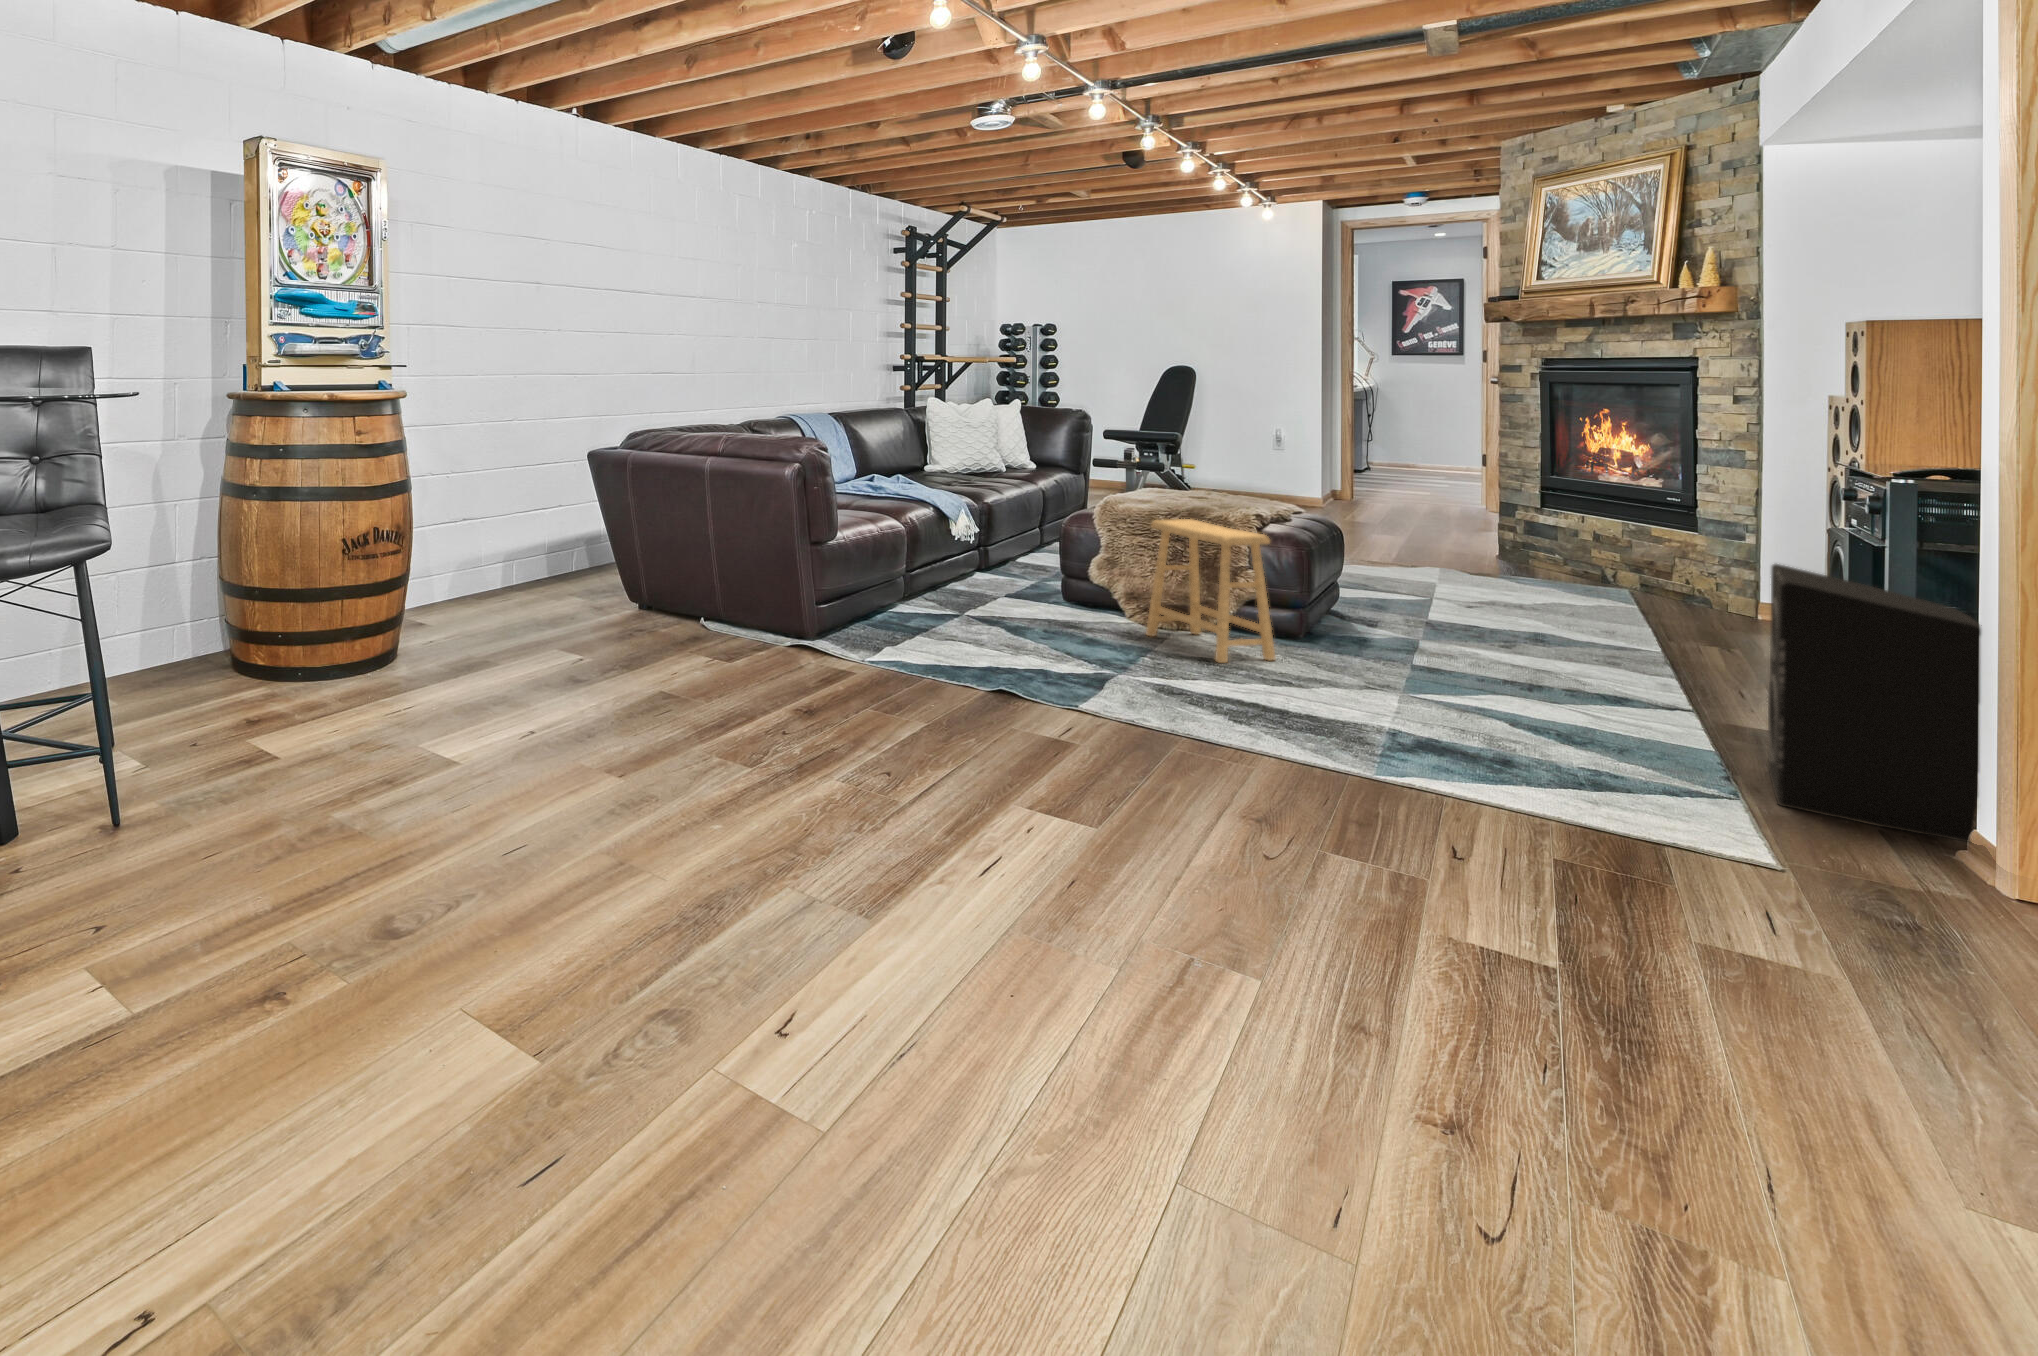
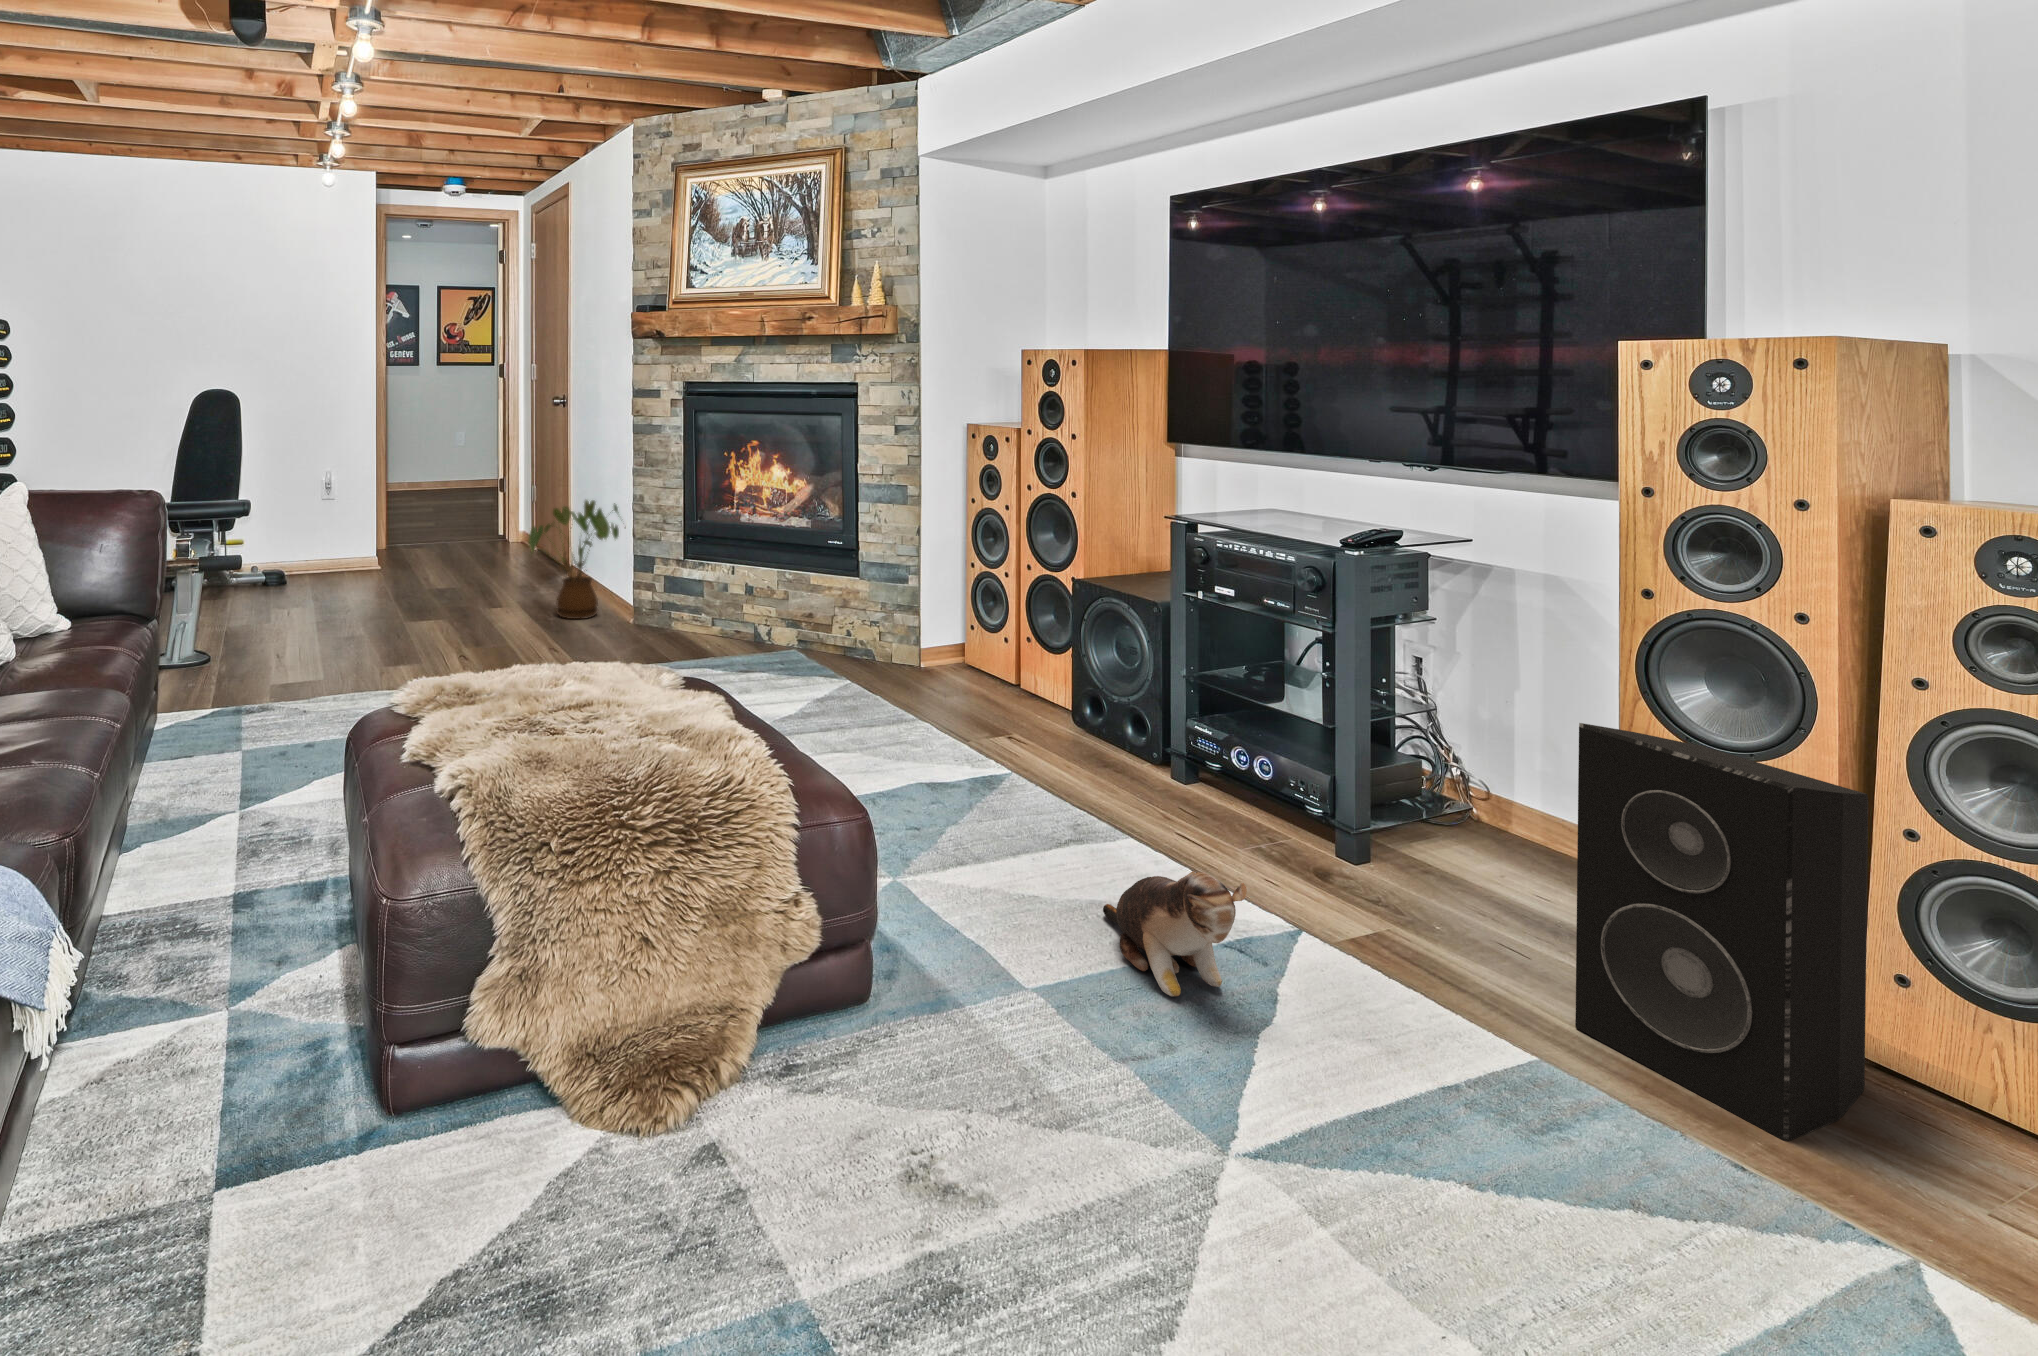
house plant: none [1389,453,1497,546] -> present [528,500,626,619]
footstool: present [1146,519,1275,663] -> none [781,814,1025,1211]
plush toy: none [1446,615,1523,690] -> present [1103,871,1247,996]

